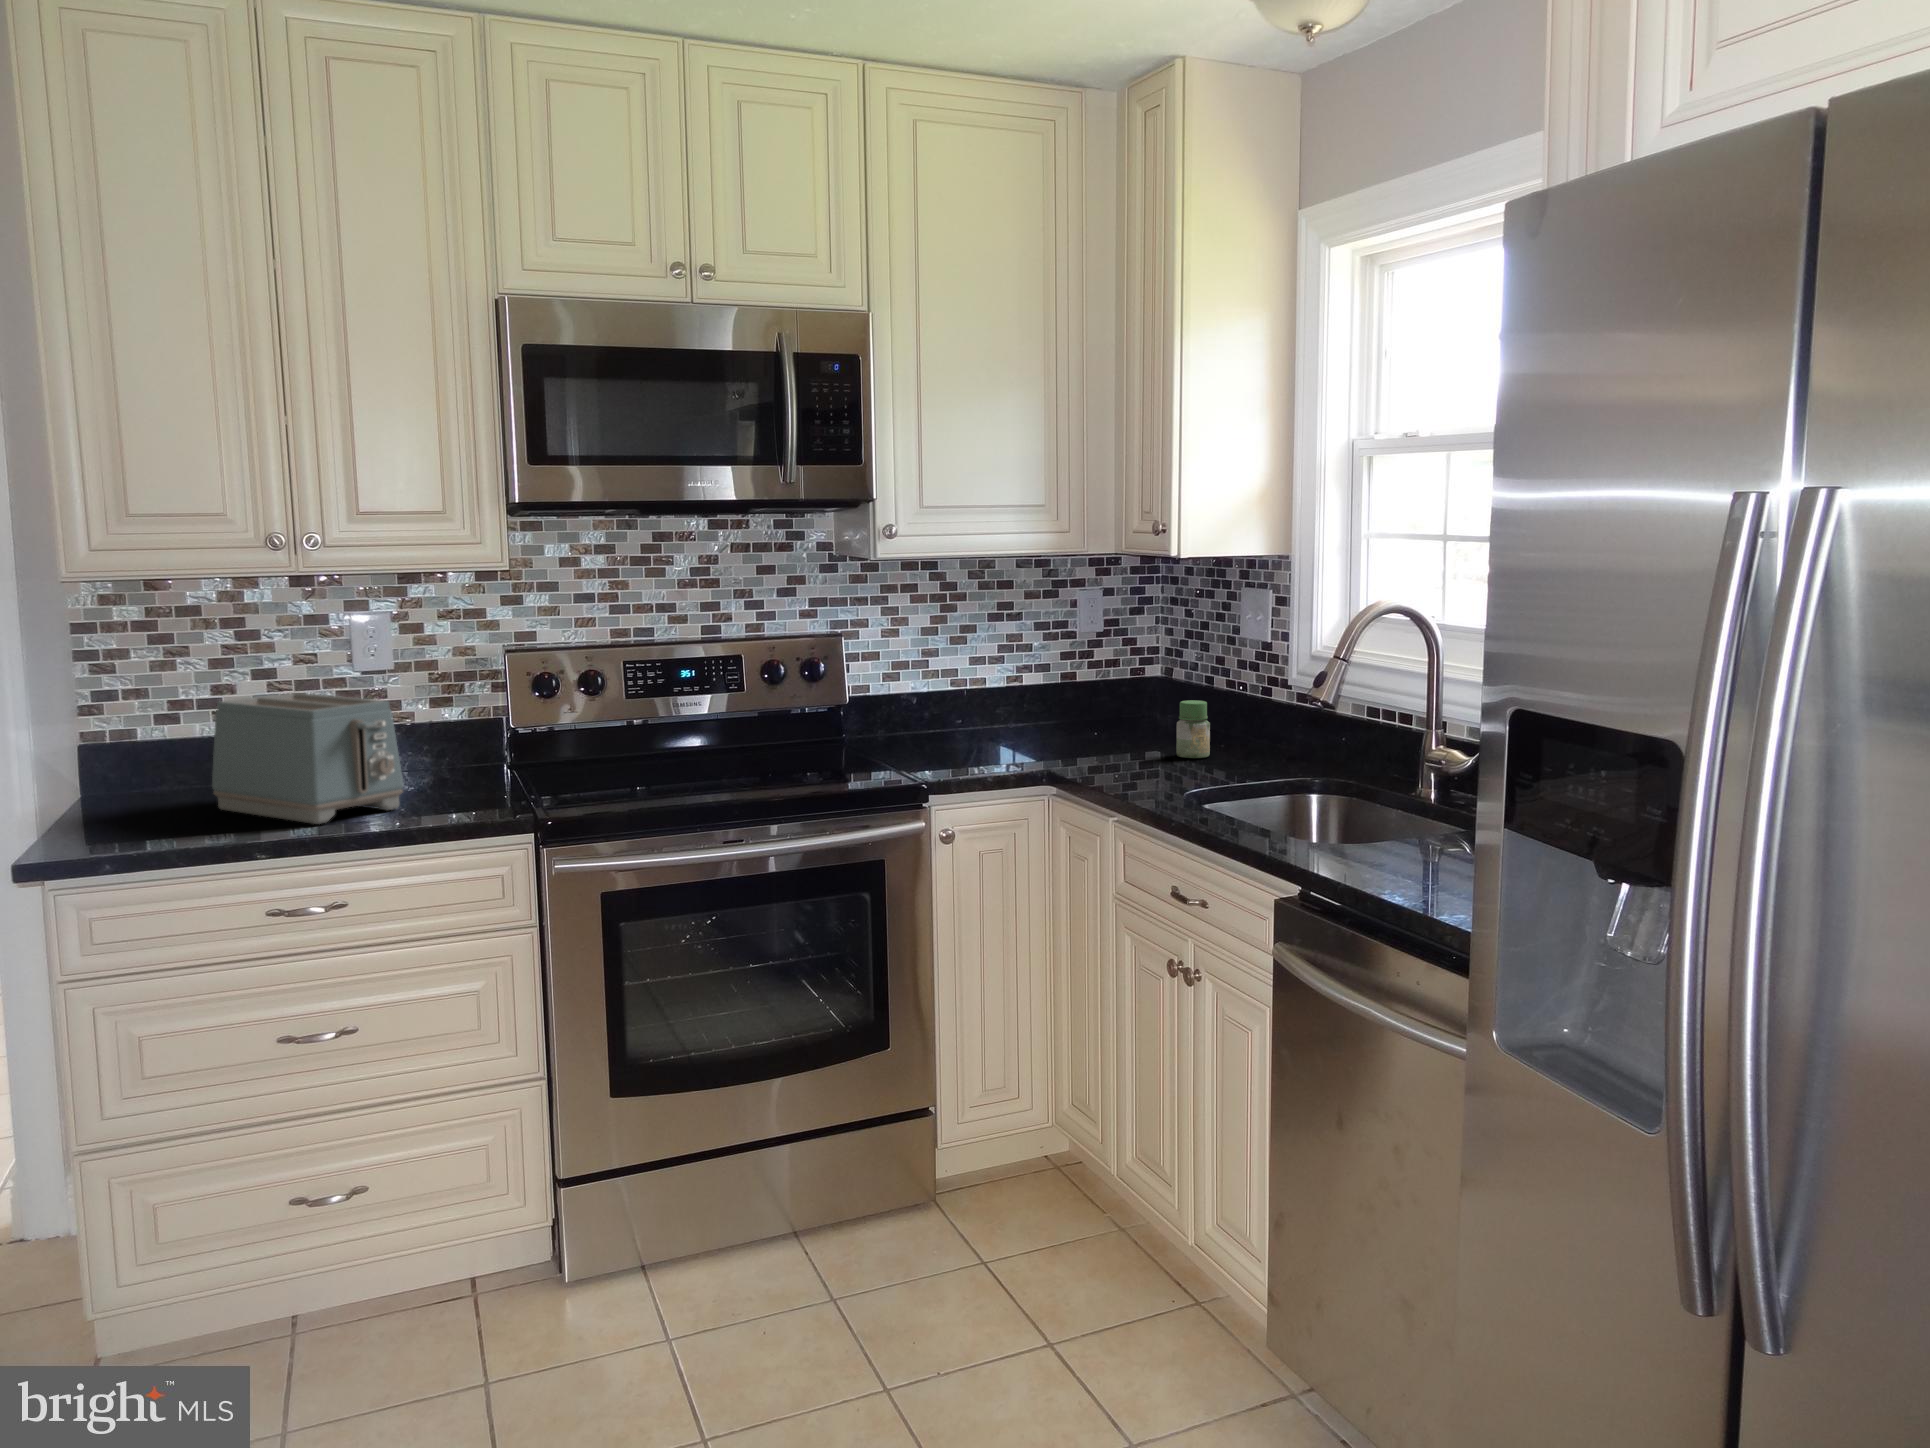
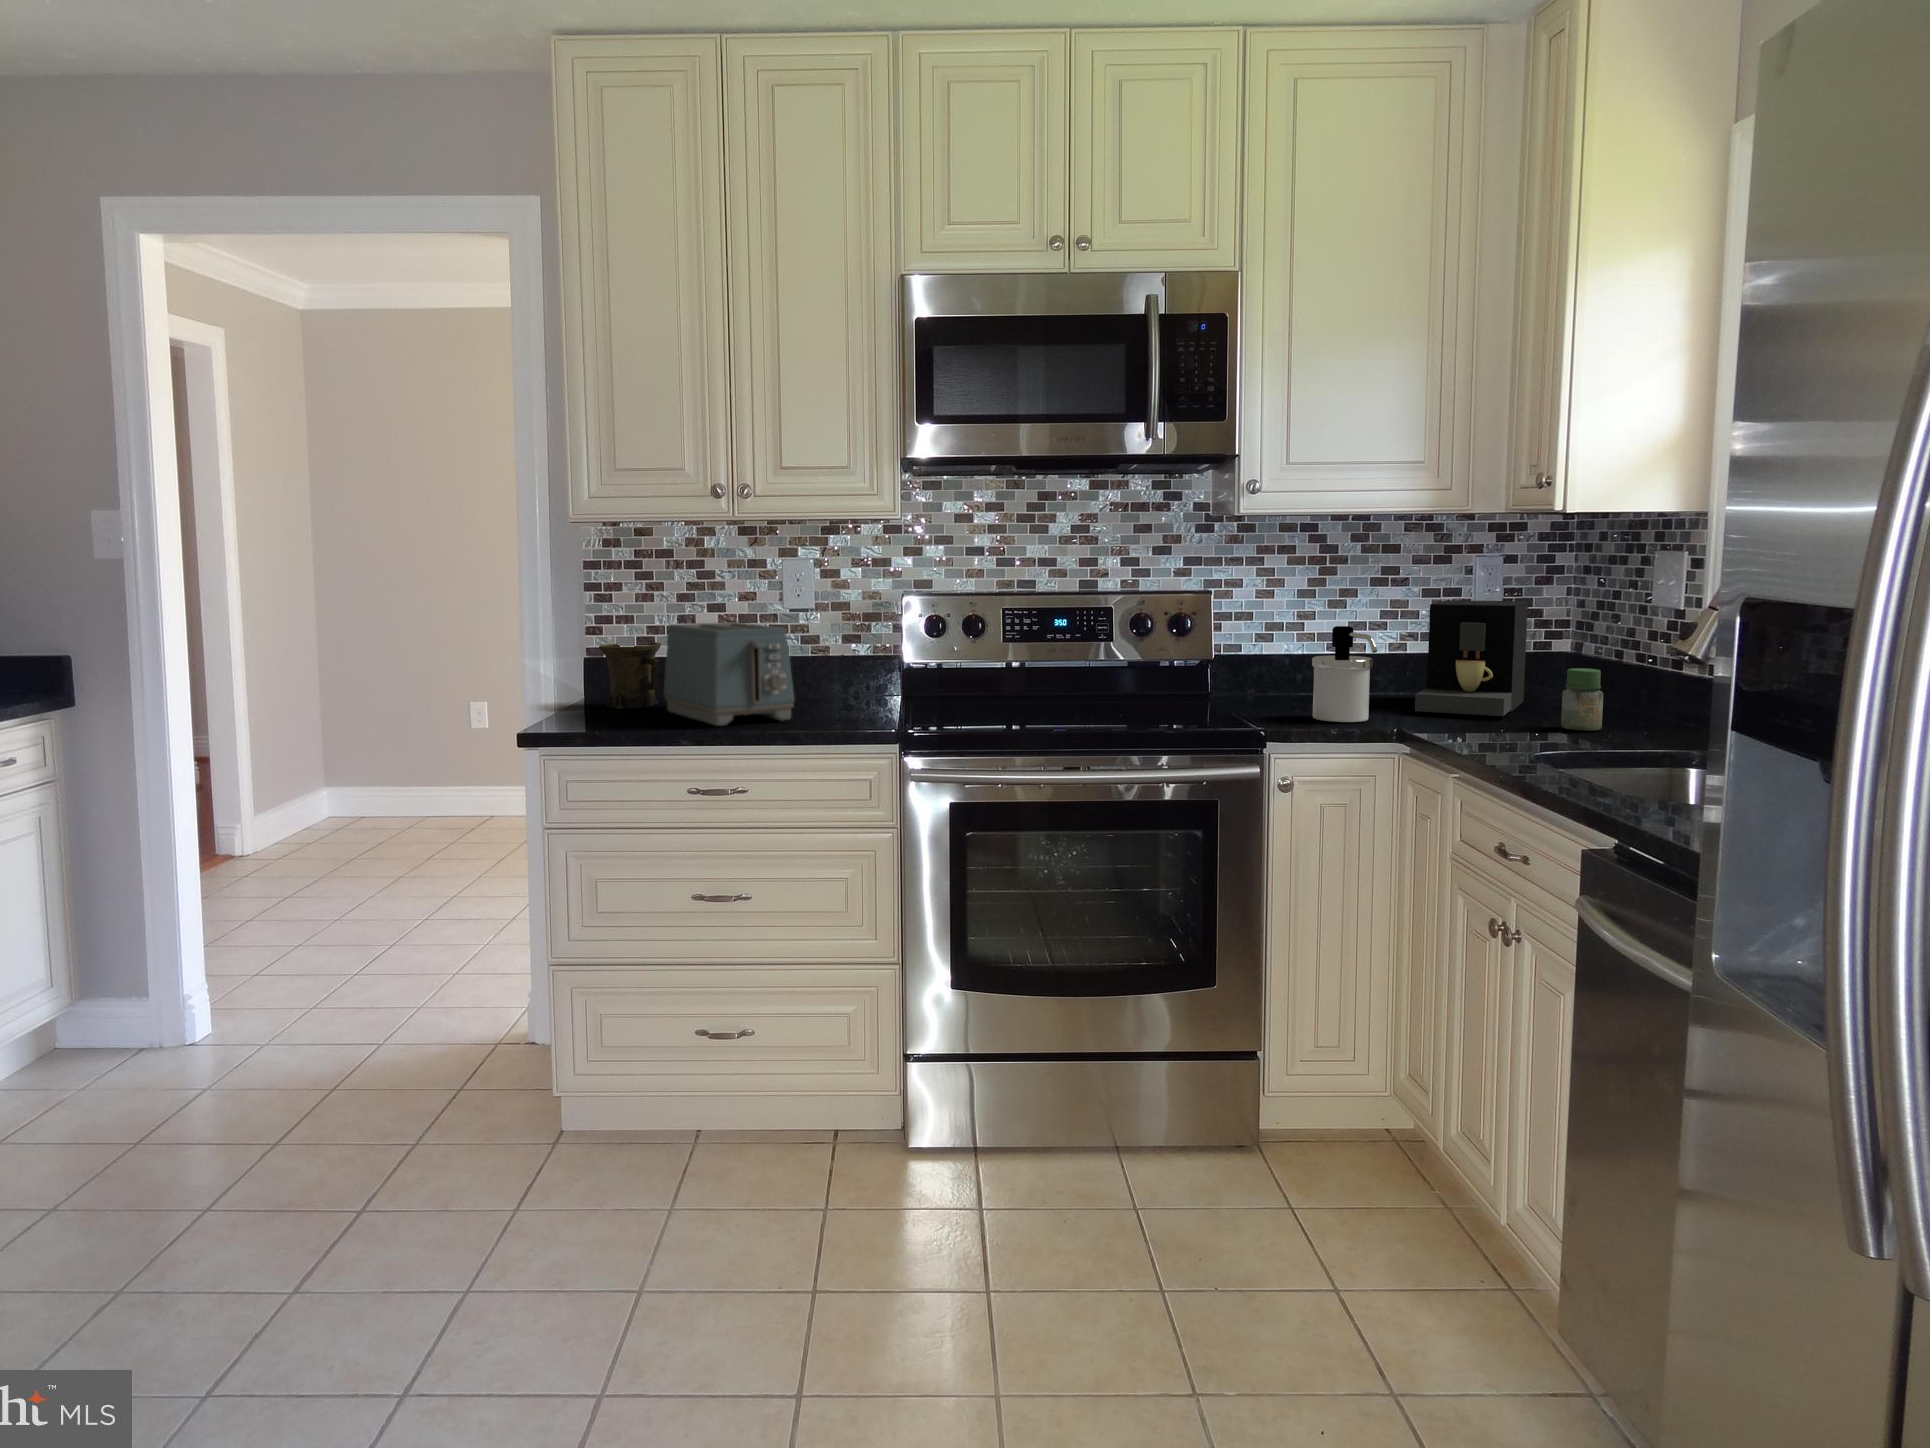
coffee maker: none [1045,632,1128,748] -> present [1415,600,1528,716]
soap dispenser: none [955,669,1021,765] -> present [1312,626,1377,722]
mug: none [106,722,198,810] -> present [599,642,661,709]

